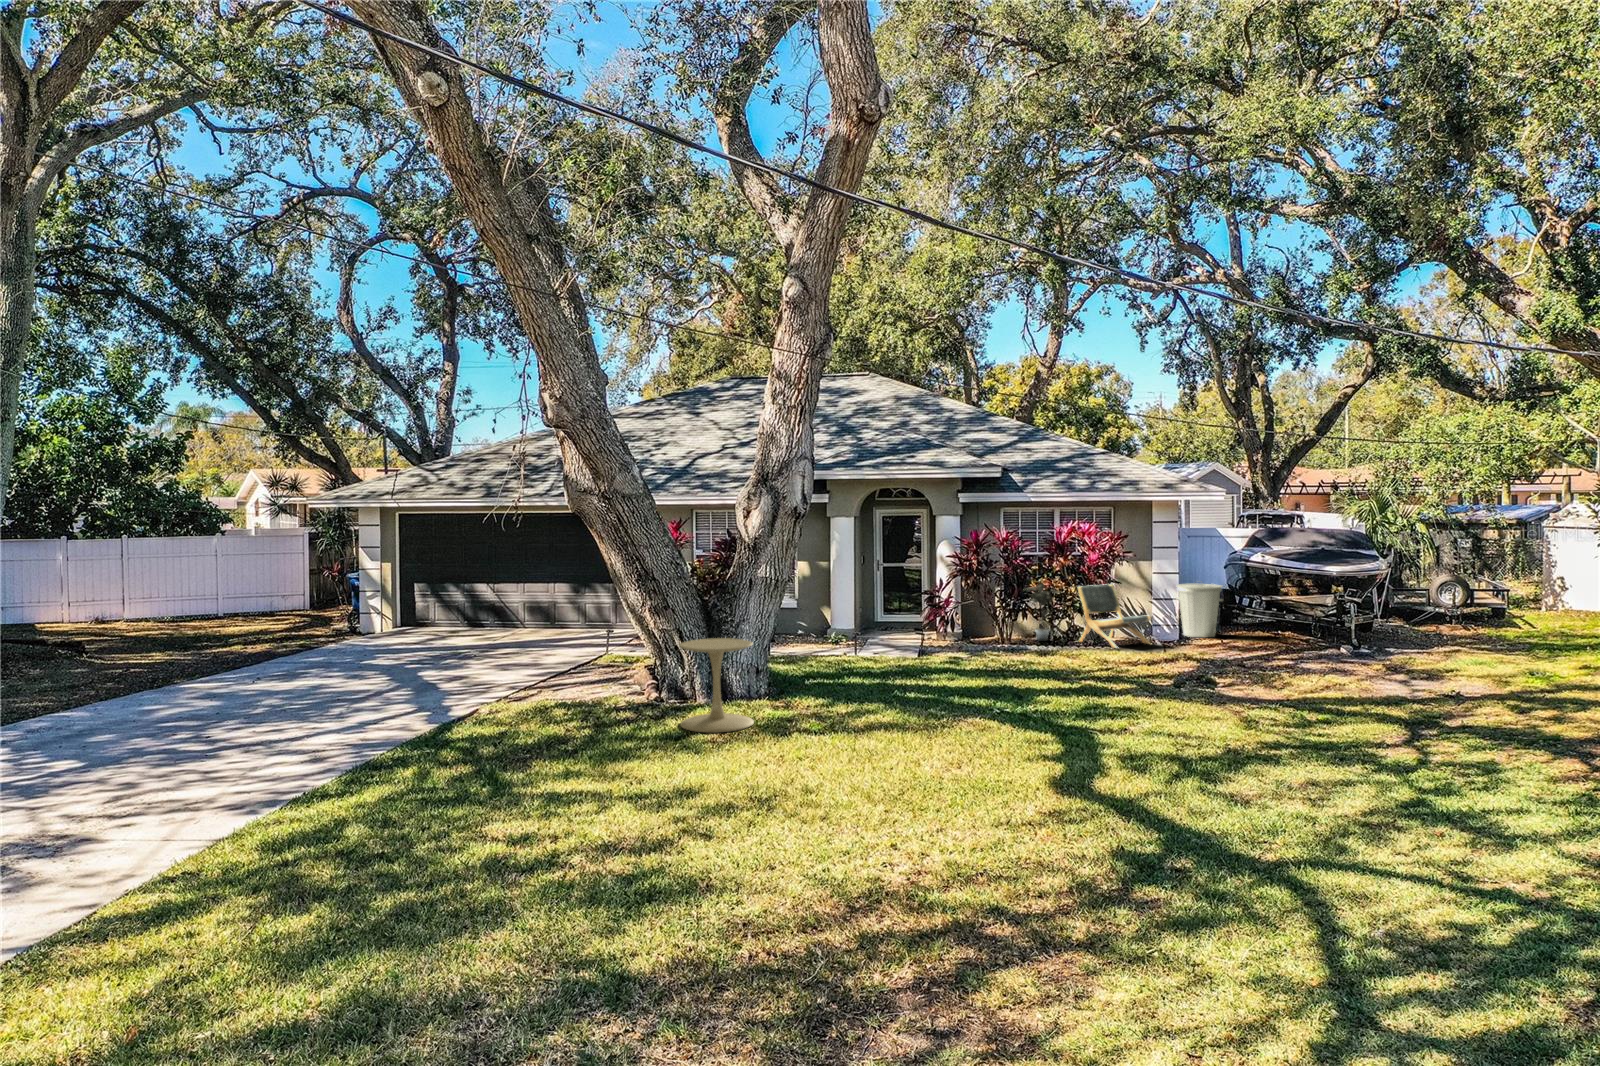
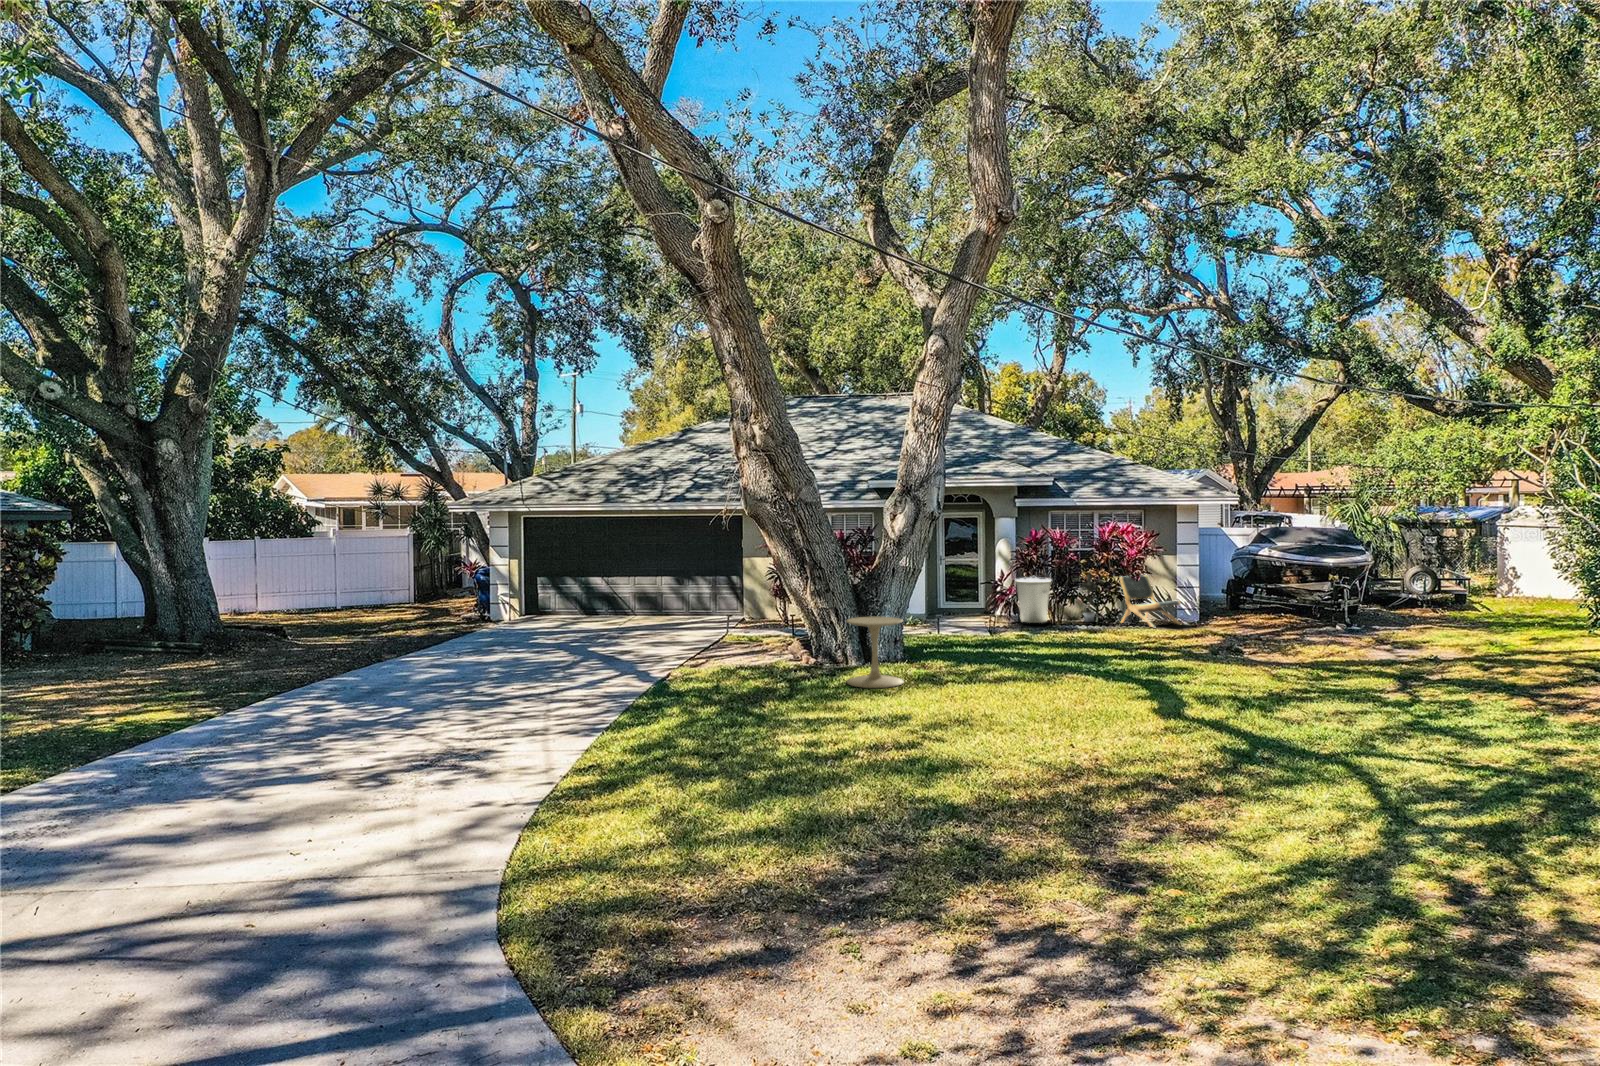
trash can: present [1176,584,1223,638] -> present [1016,577,1051,623]

